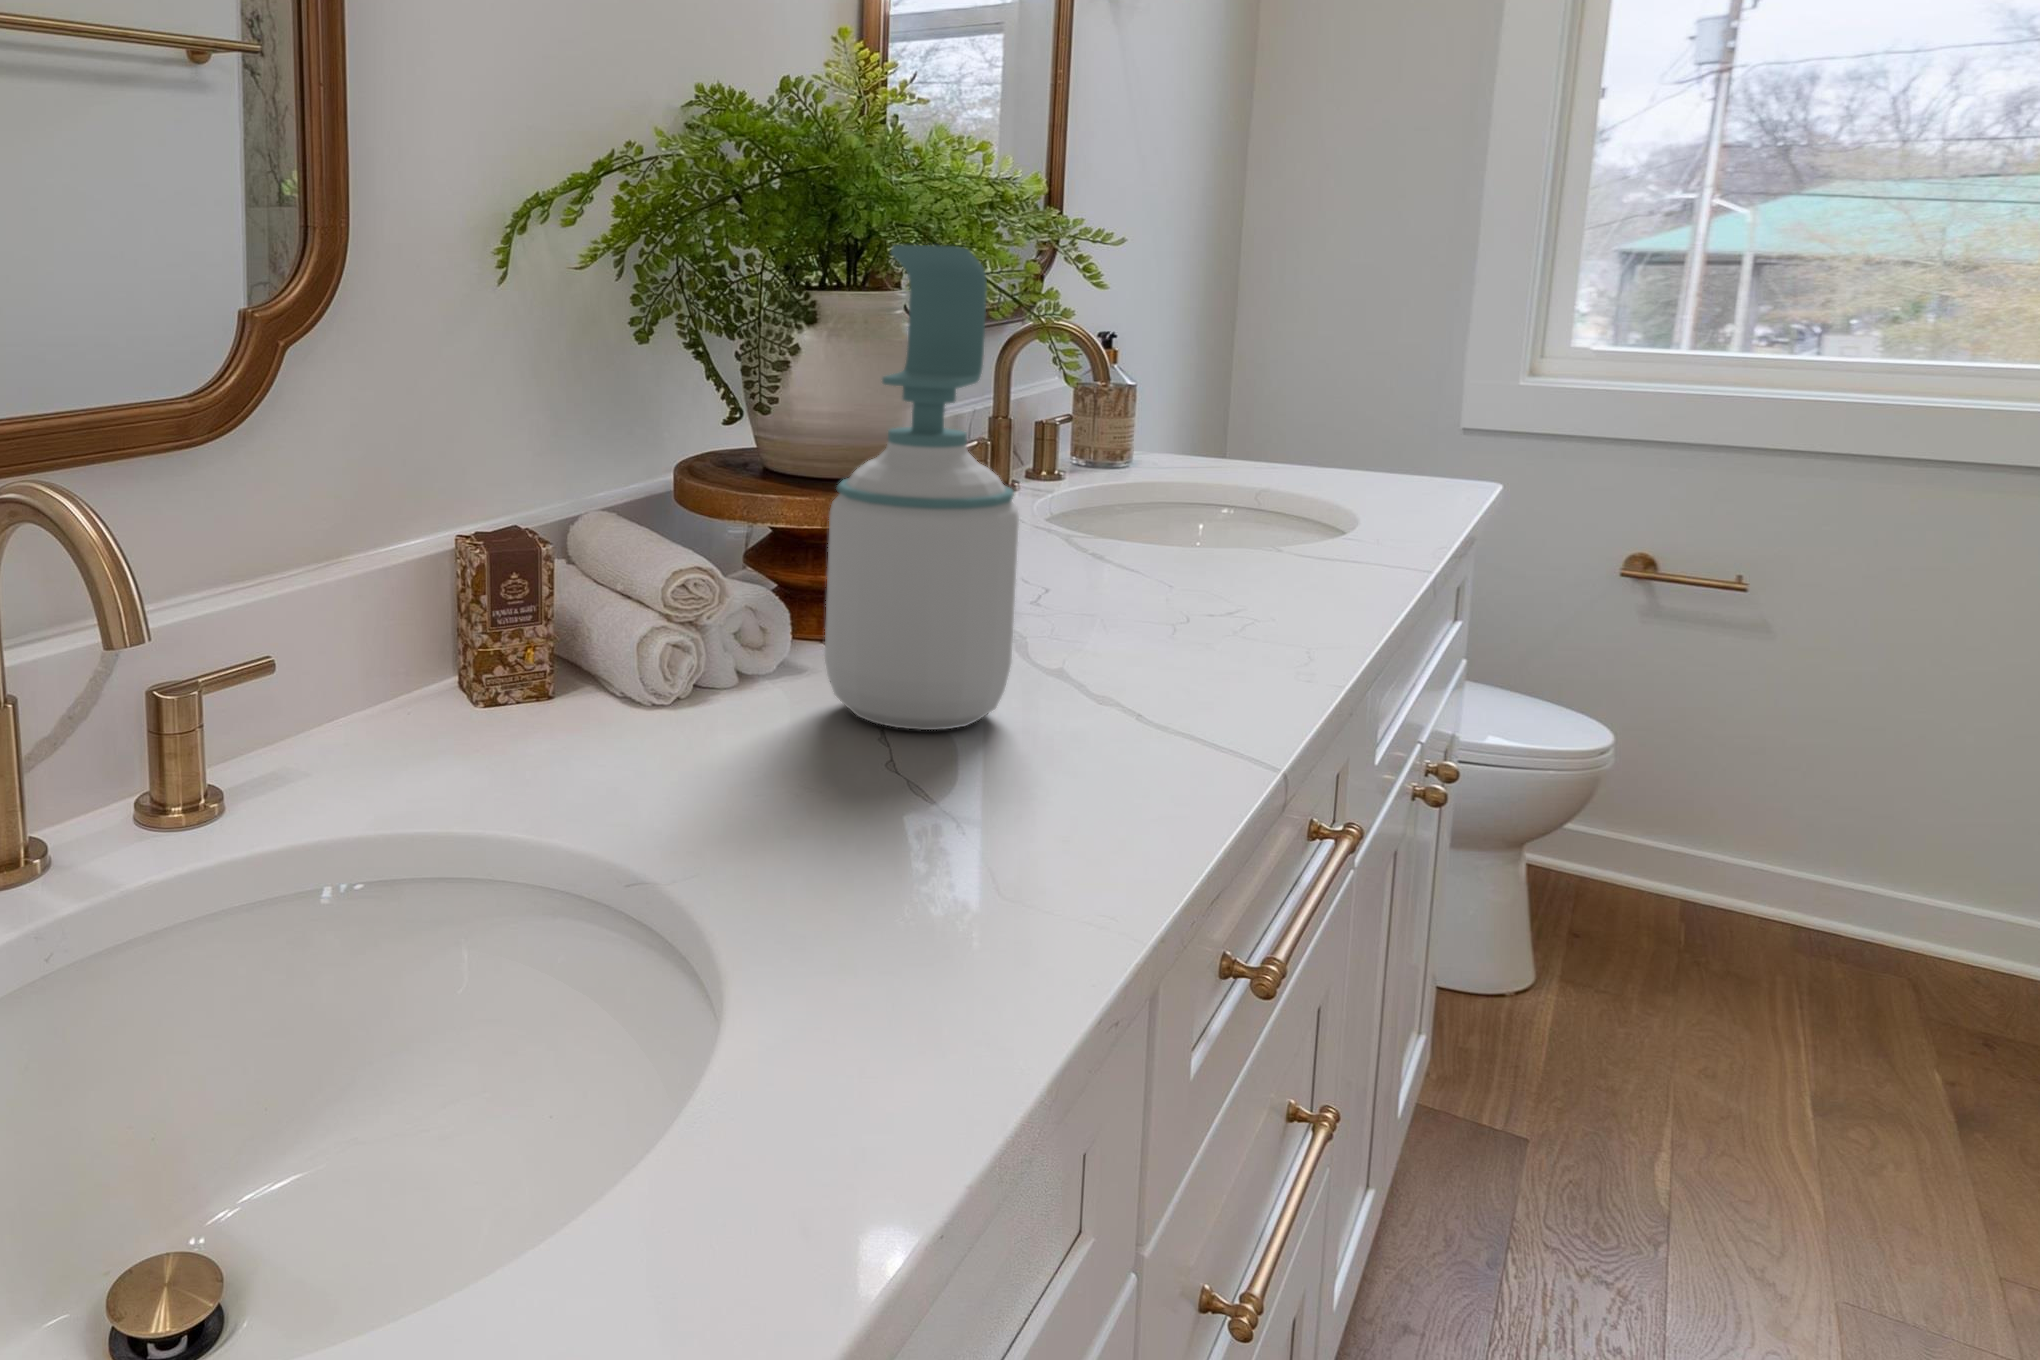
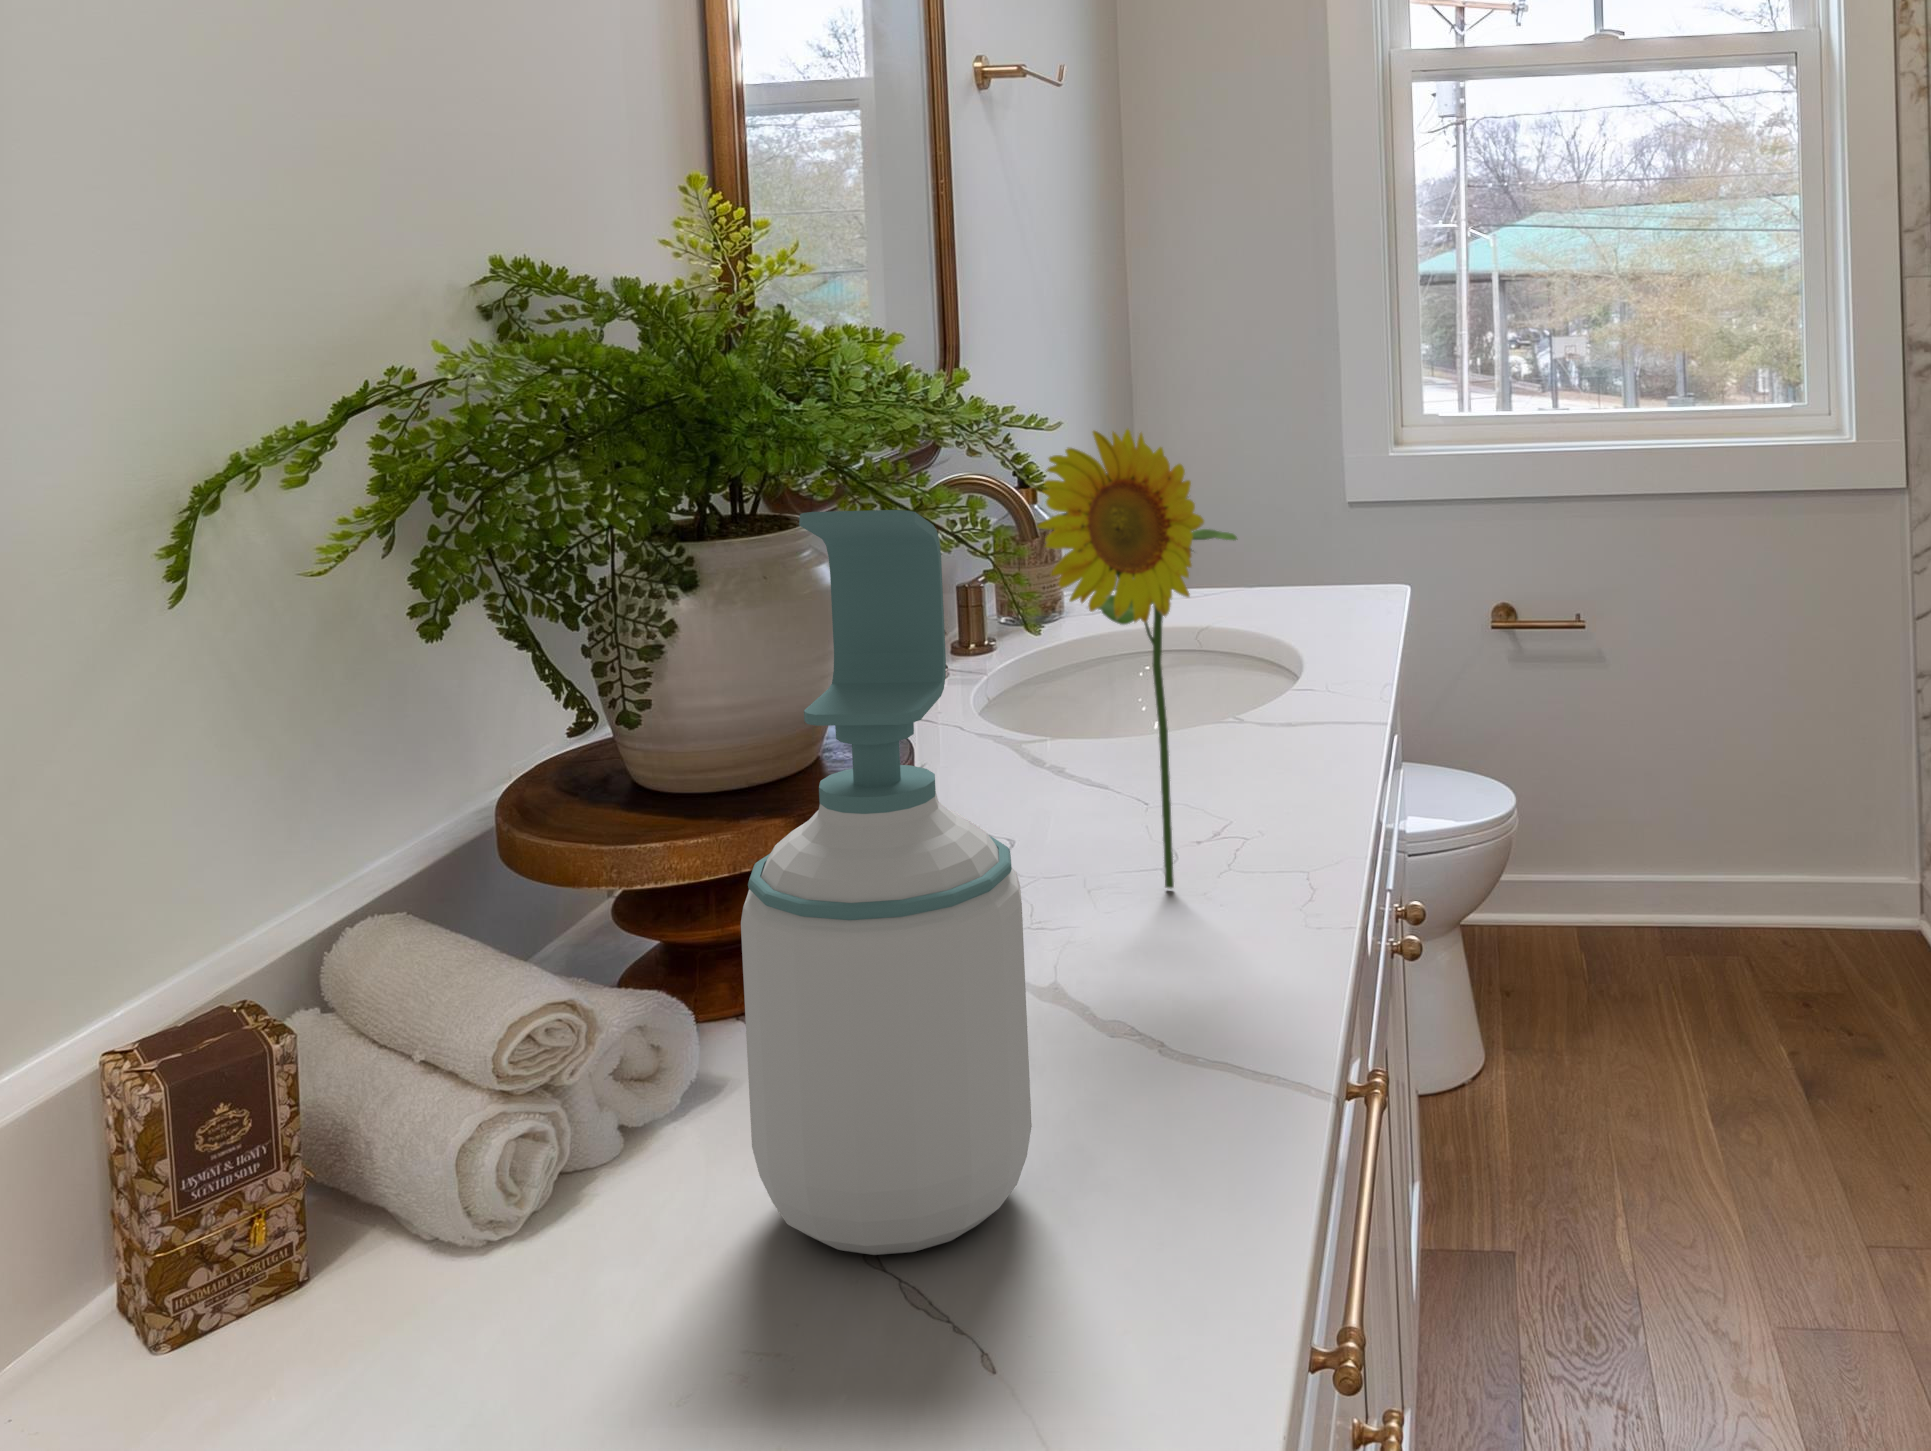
flower: none [1079,245,1239,607] -> present [1037,429,1237,888]

